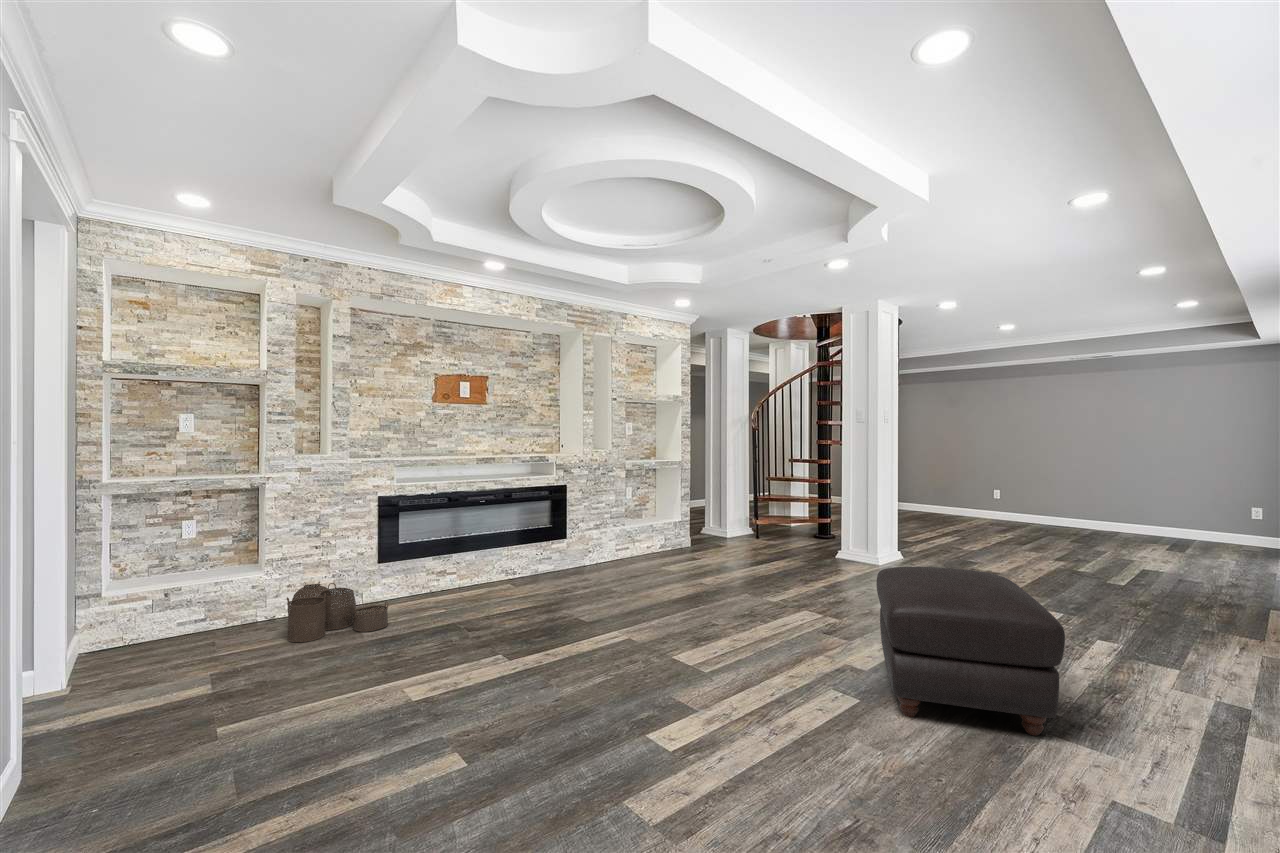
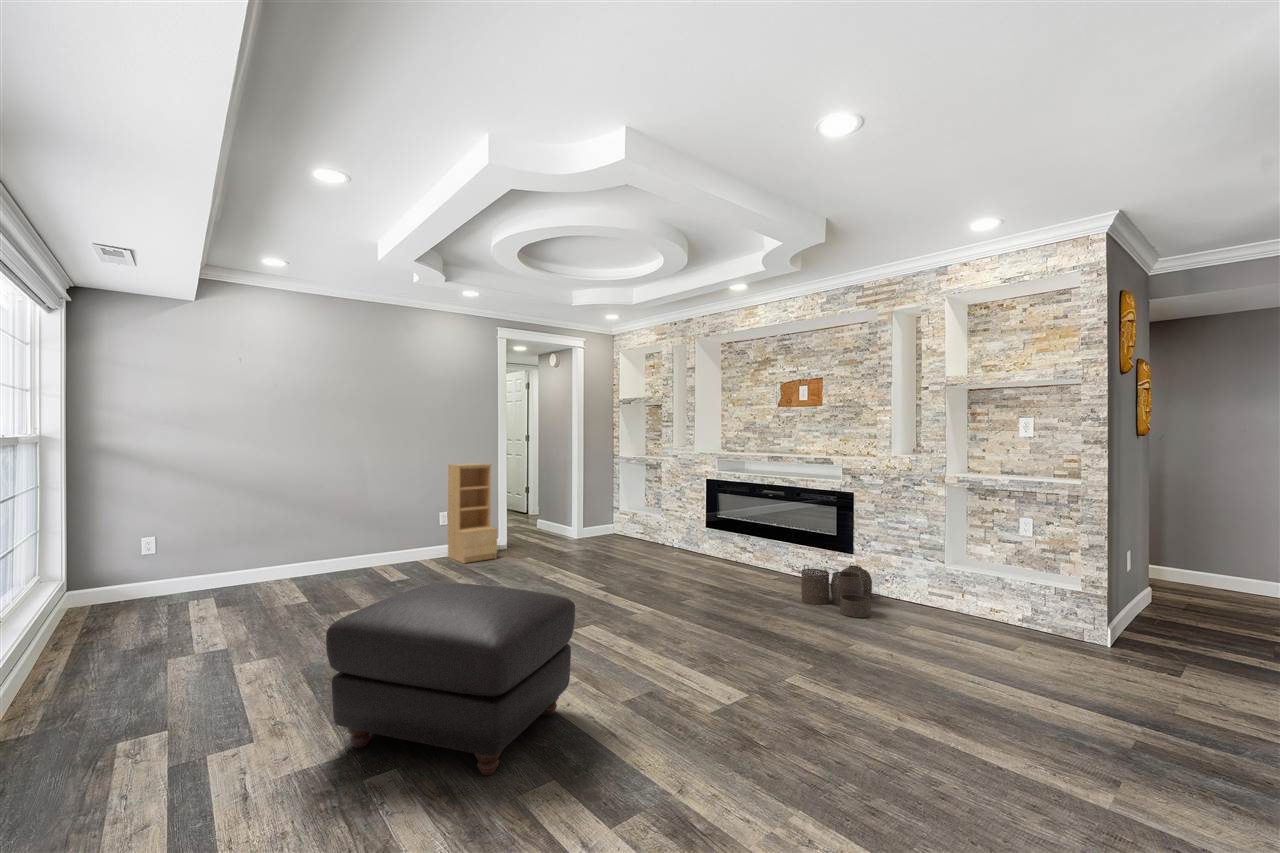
bookshelf: none [57,519,218,845] -> present [448,463,497,564]
woven basket: present [287,582,389,642] -> present [801,563,872,617]

